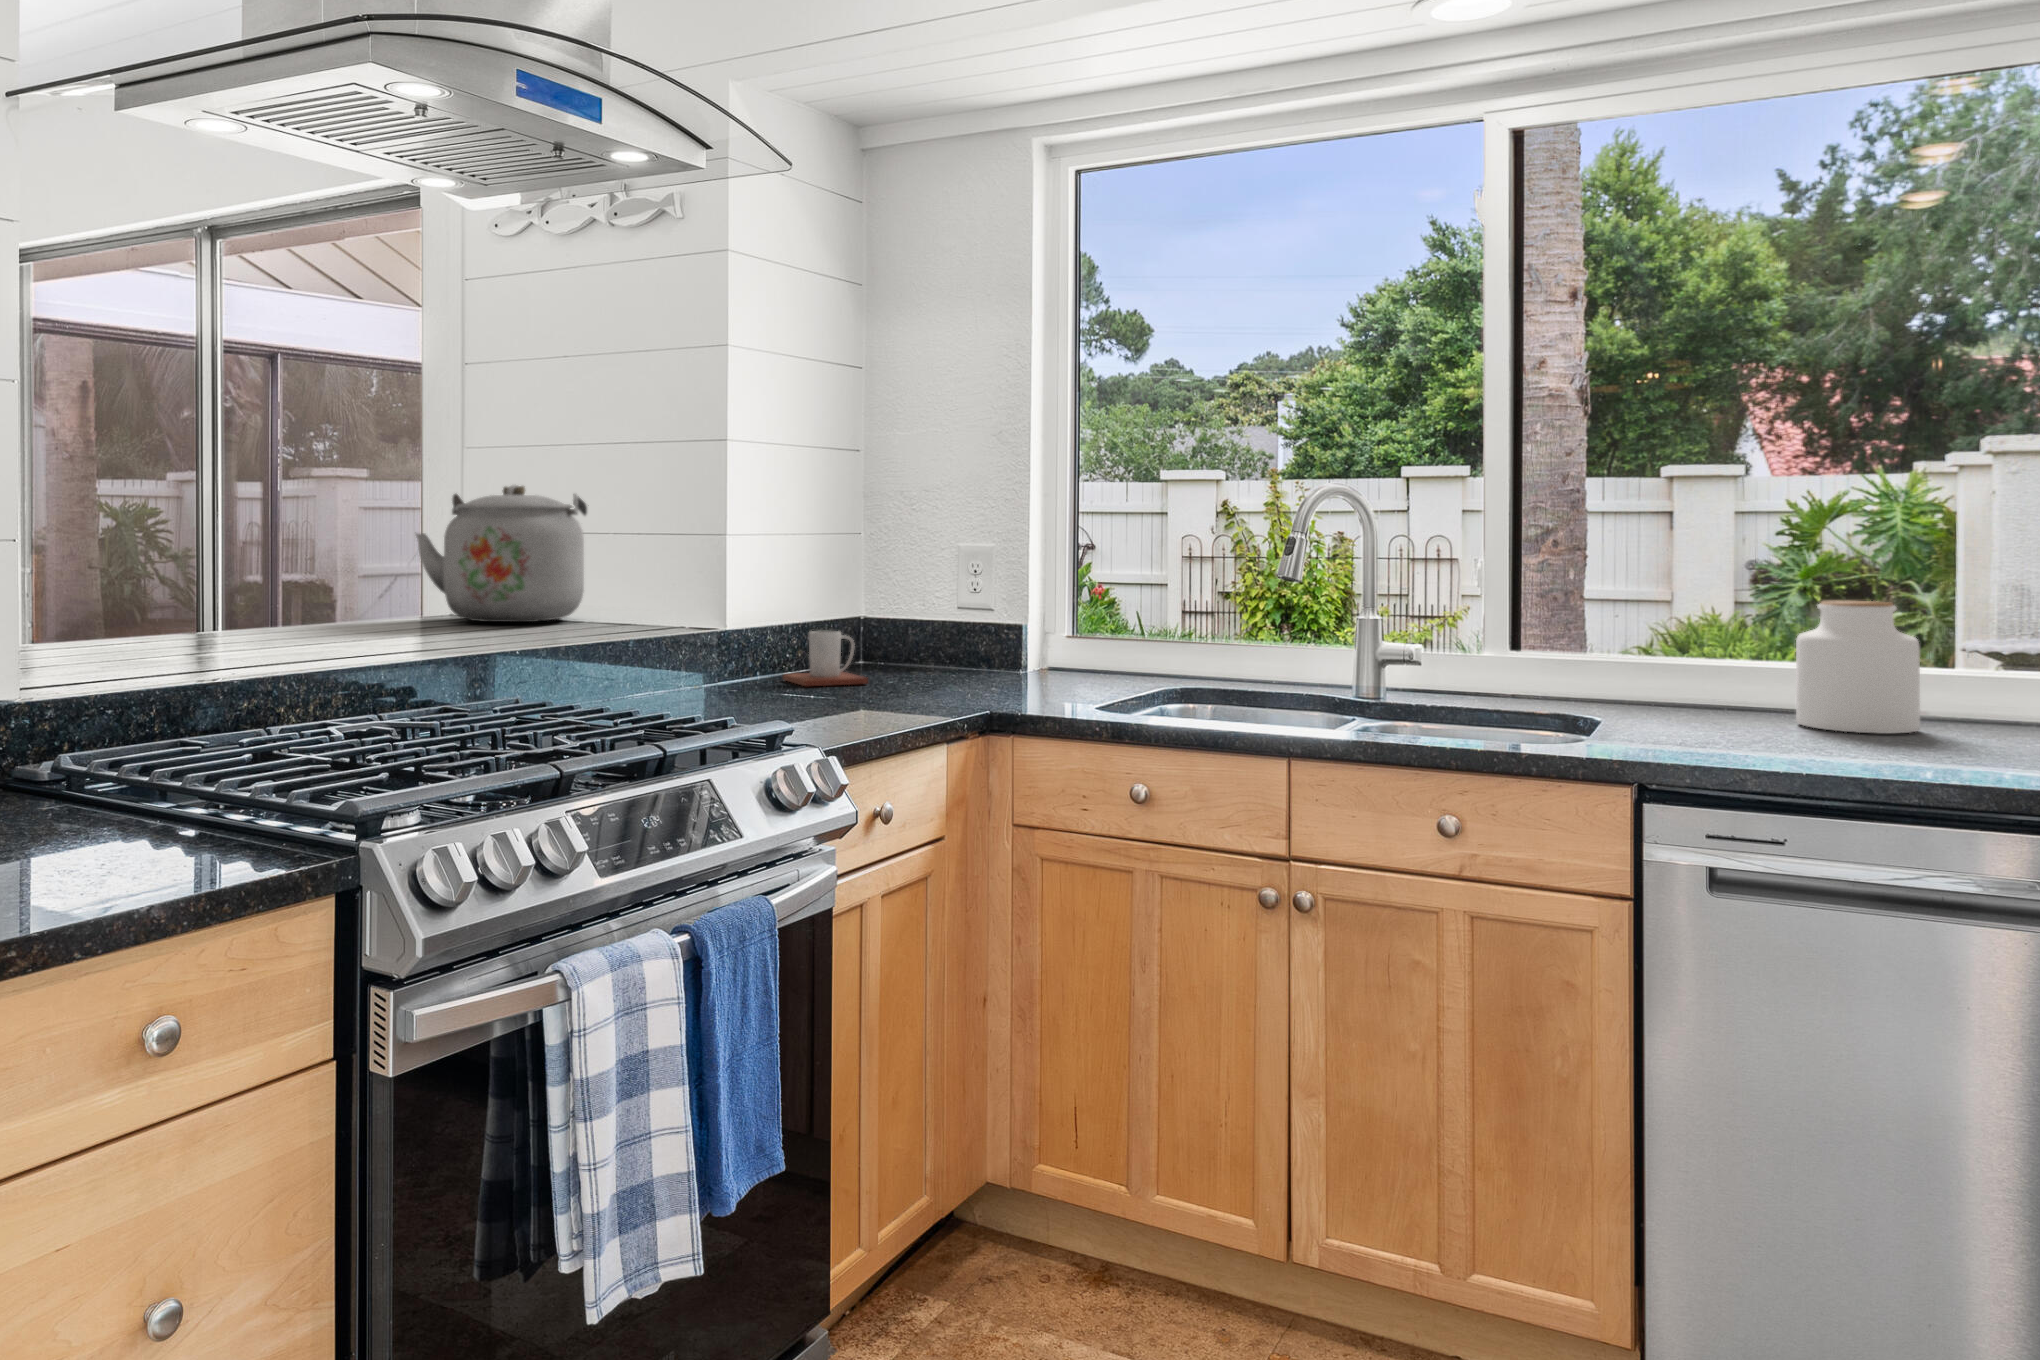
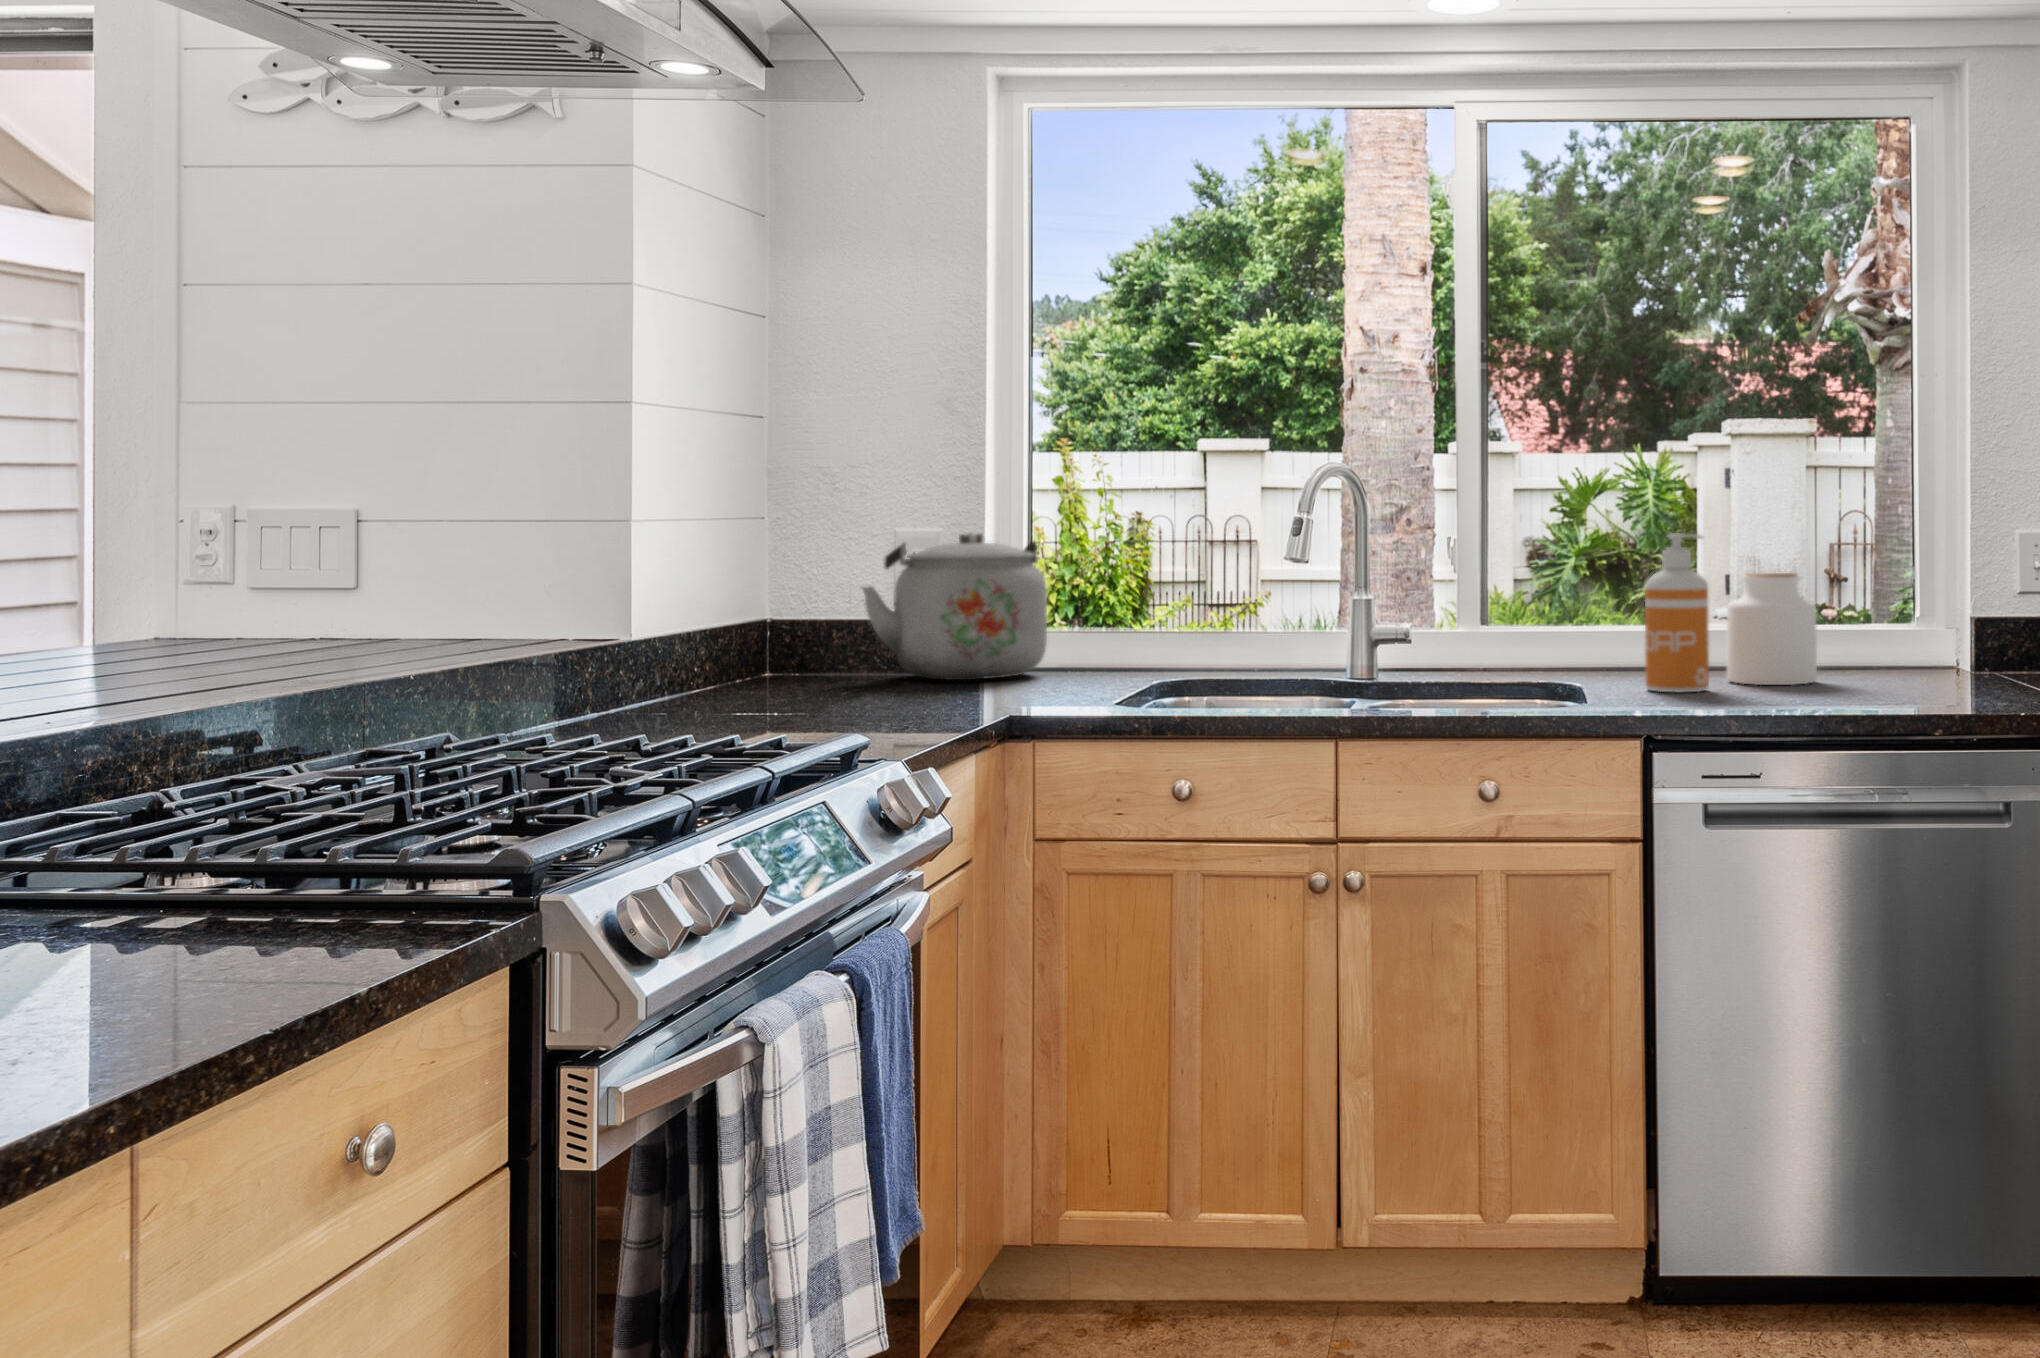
kettle: present [416,485,587,622] -> present [862,532,1047,680]
soap dispenser: none [1675,554,1757,734] -> present [1645,533,1709,692]
mug: present [783,631,868,686] -> none [707,640,824,707]

